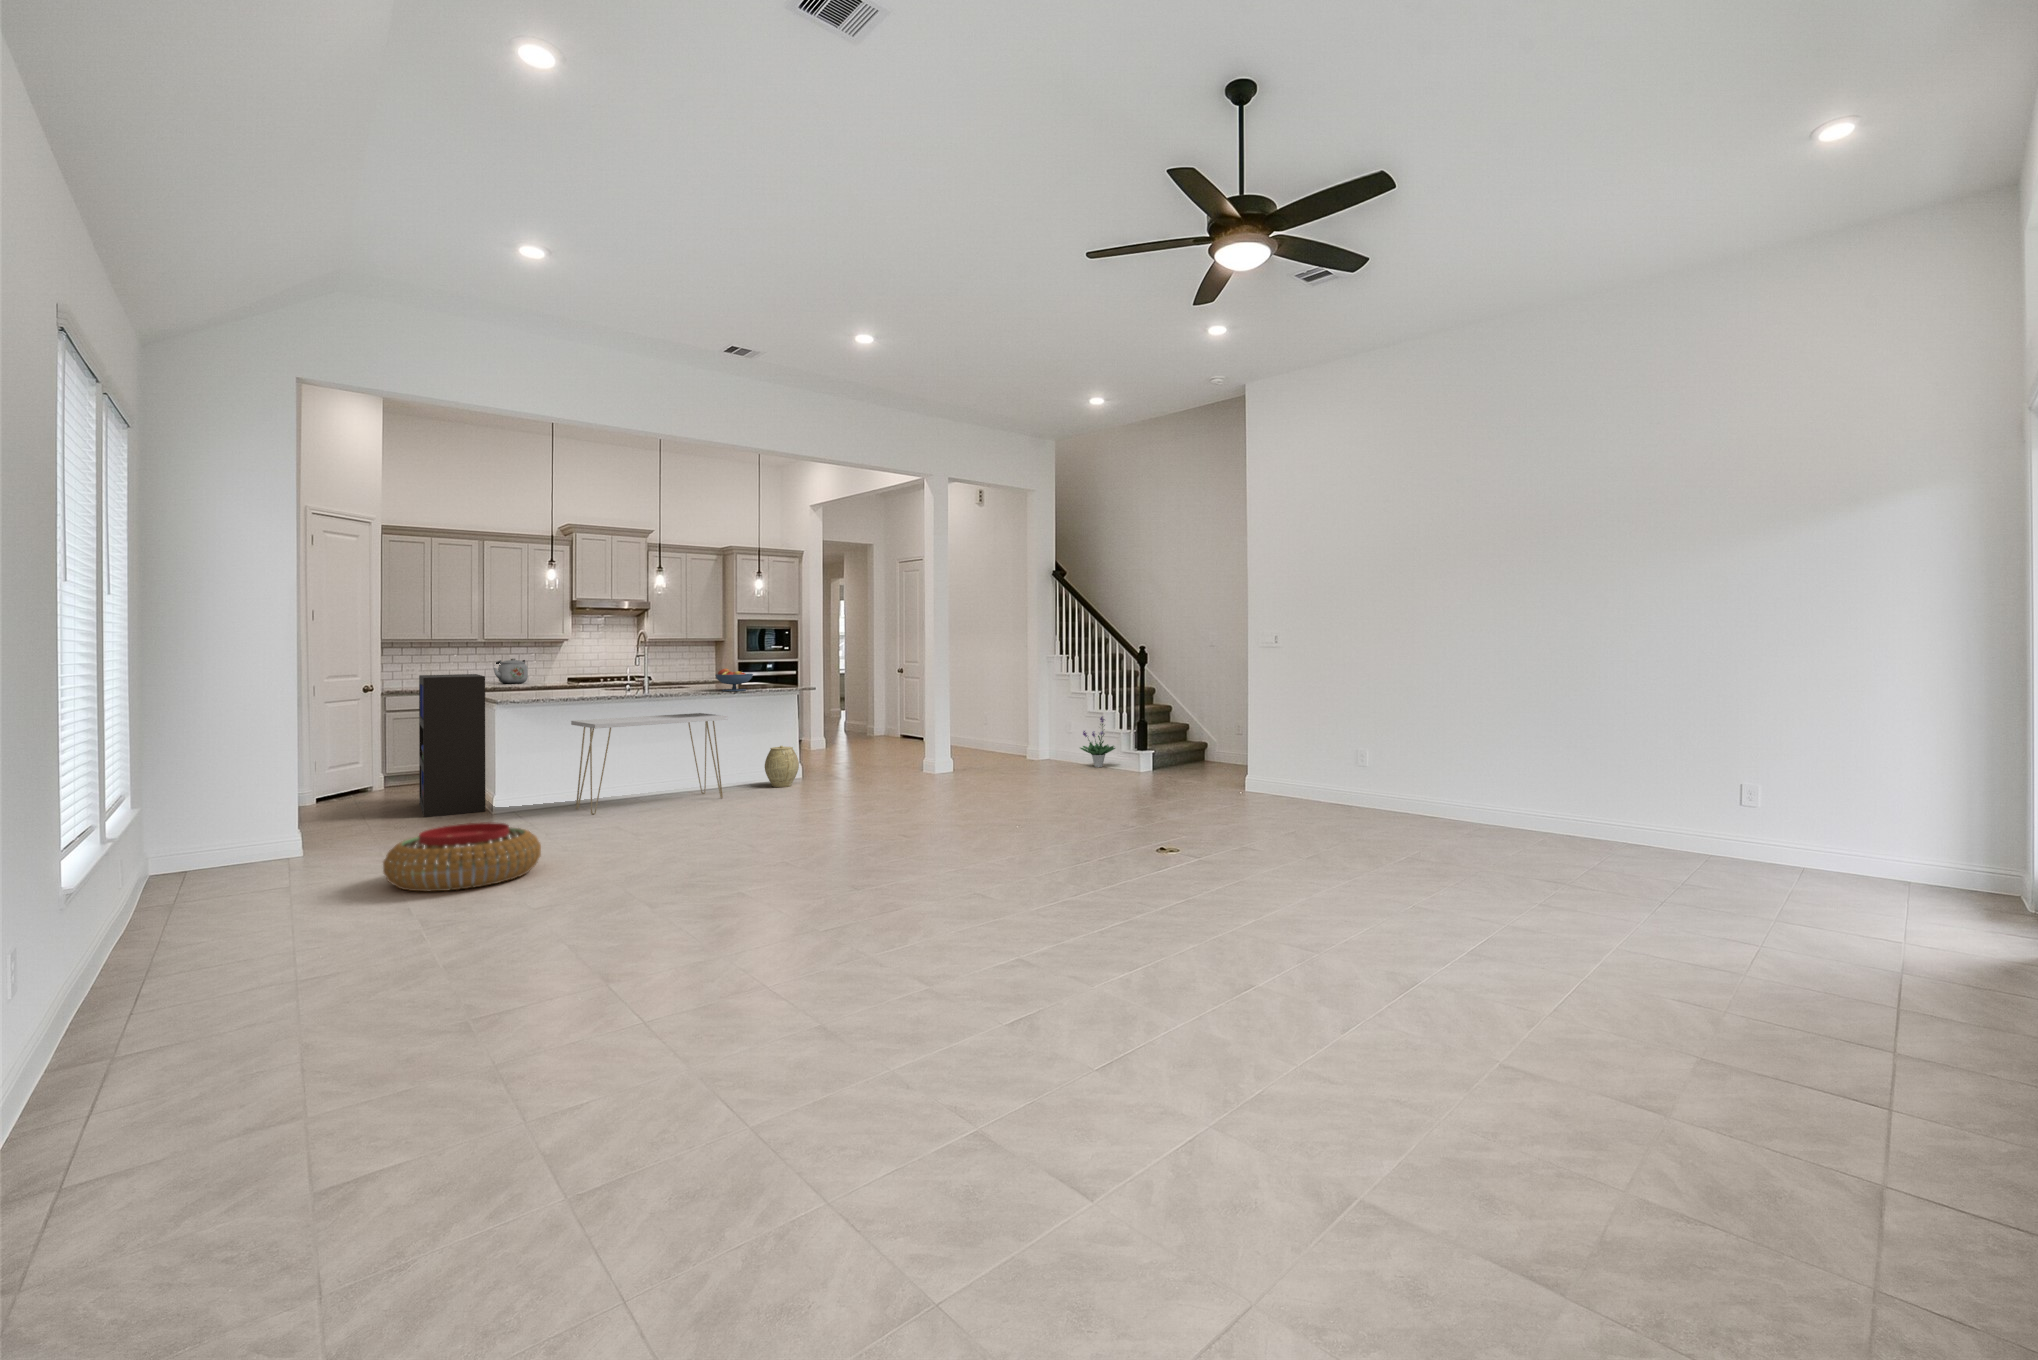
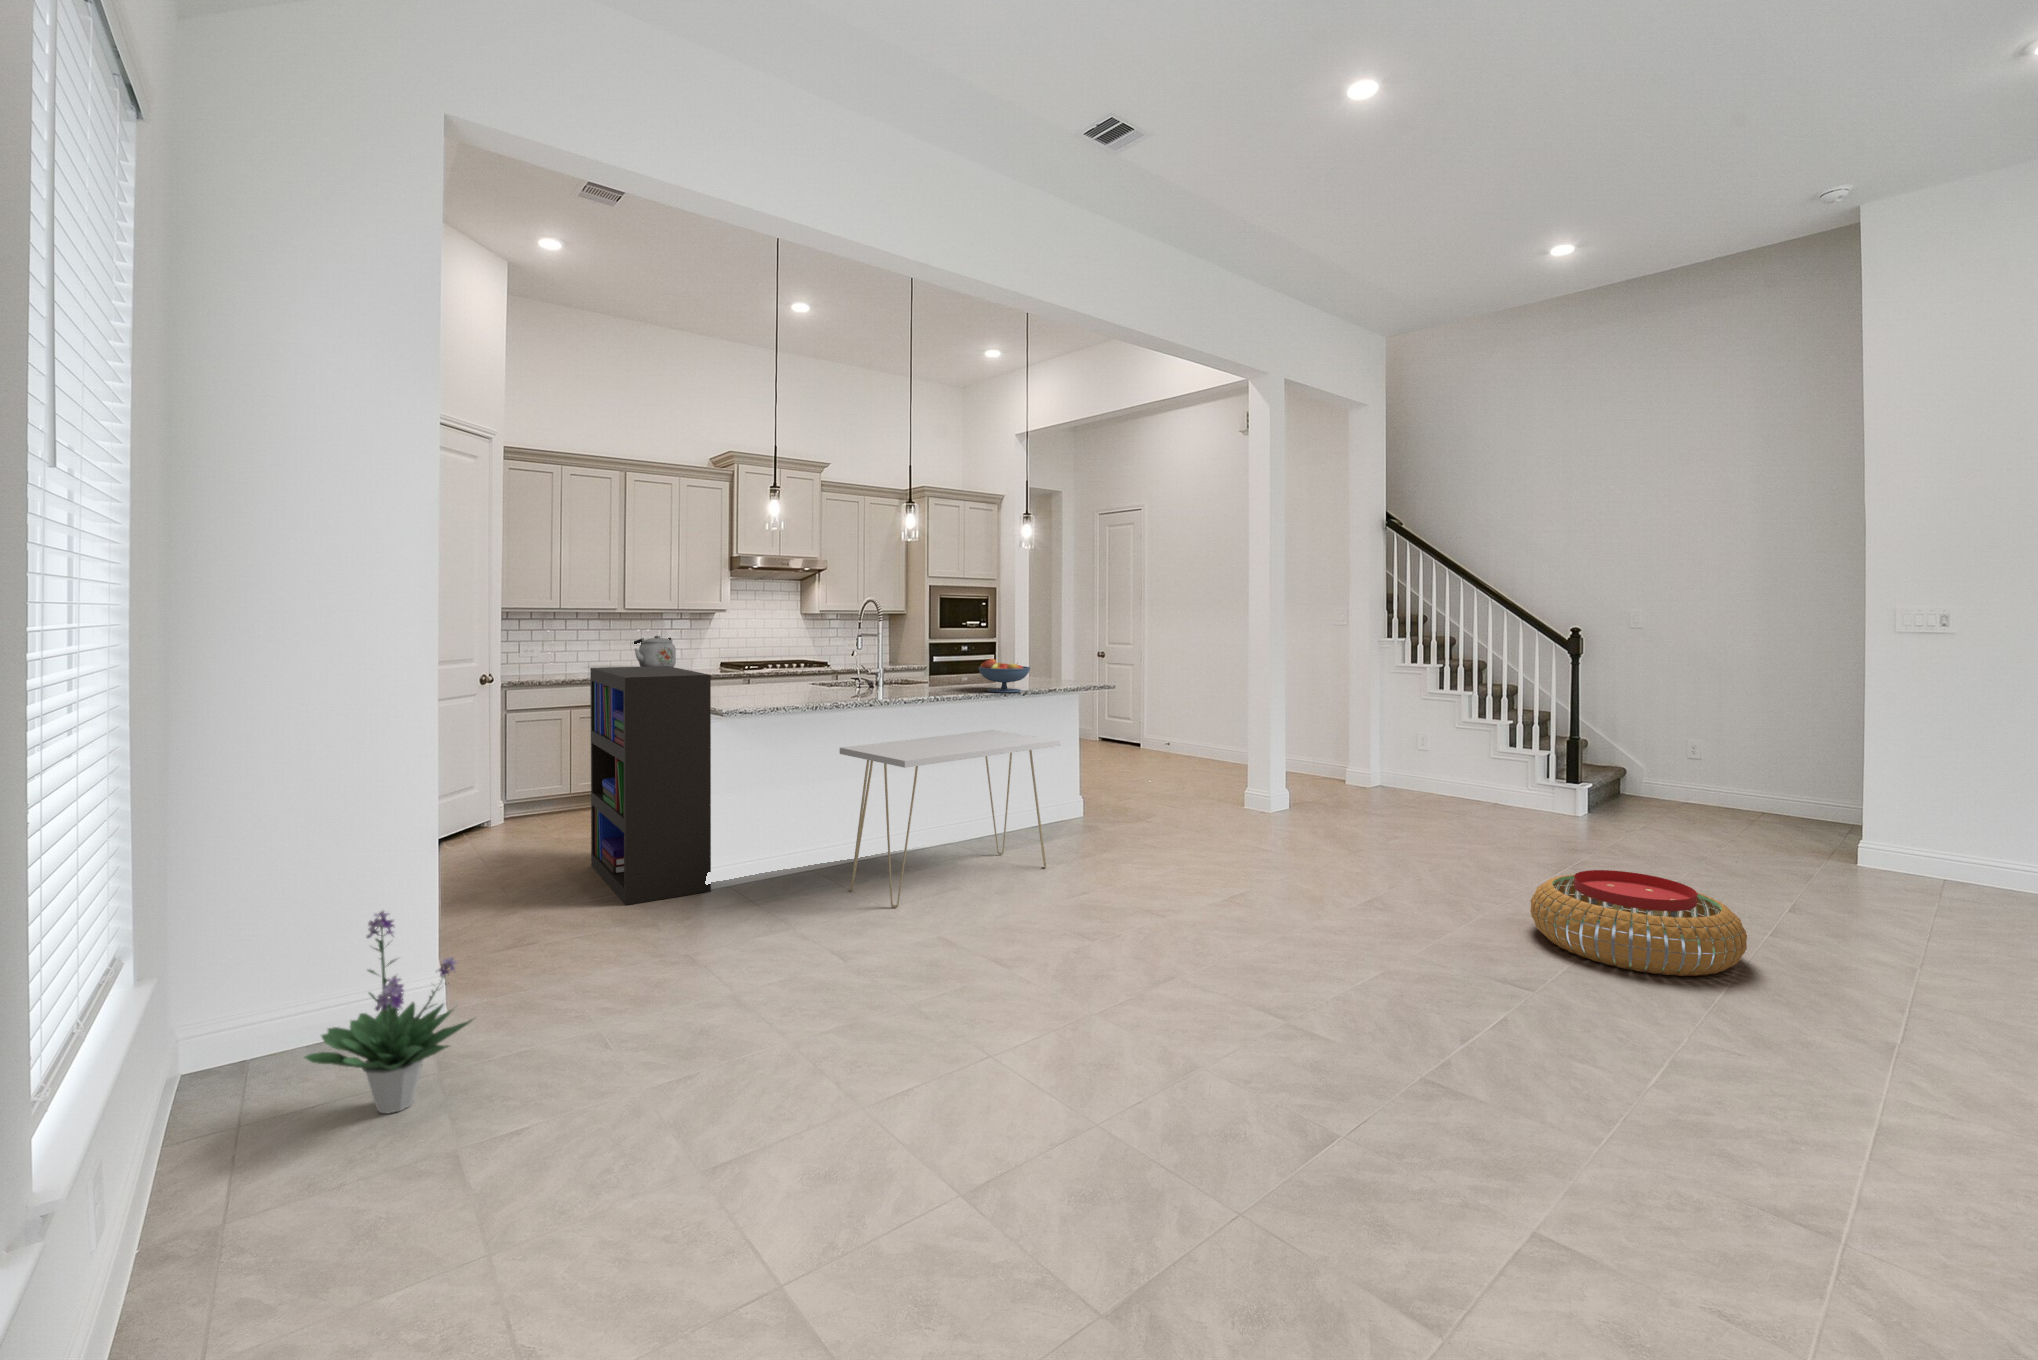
potted plant: present [1080,716,1115,767] -> present [305,911,472,1113]
woven basket: present [765,746,799,787] -> none [1067,777,1116,841]
pouf: present [383,822,541,891] -> present [1530,870,1747,976]

